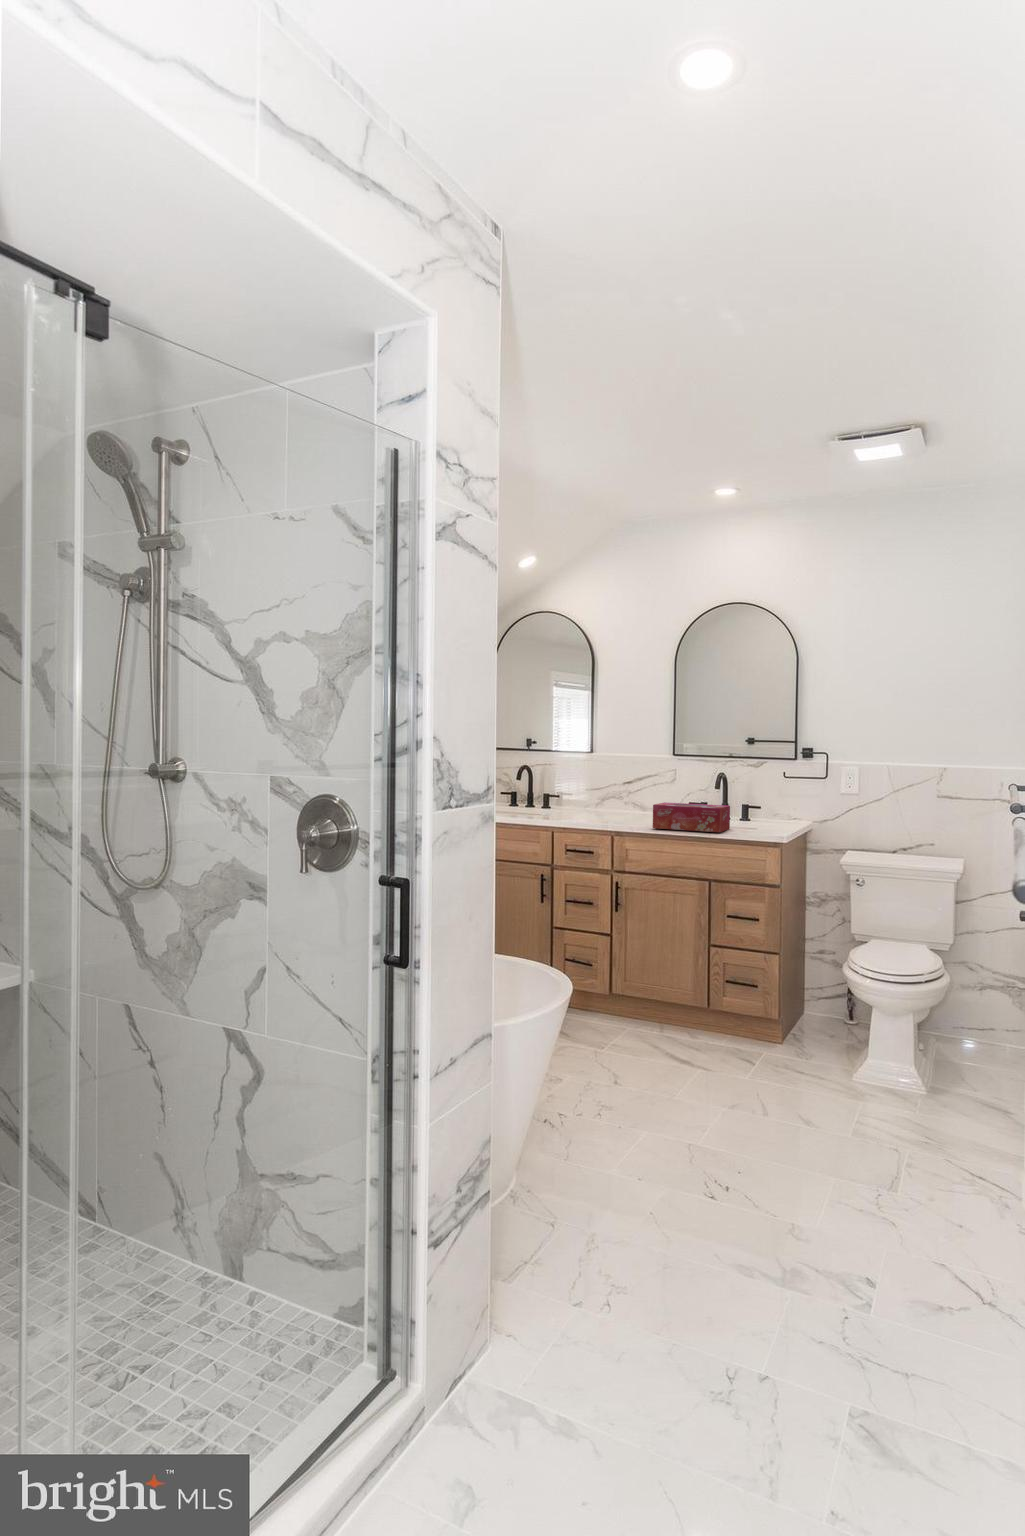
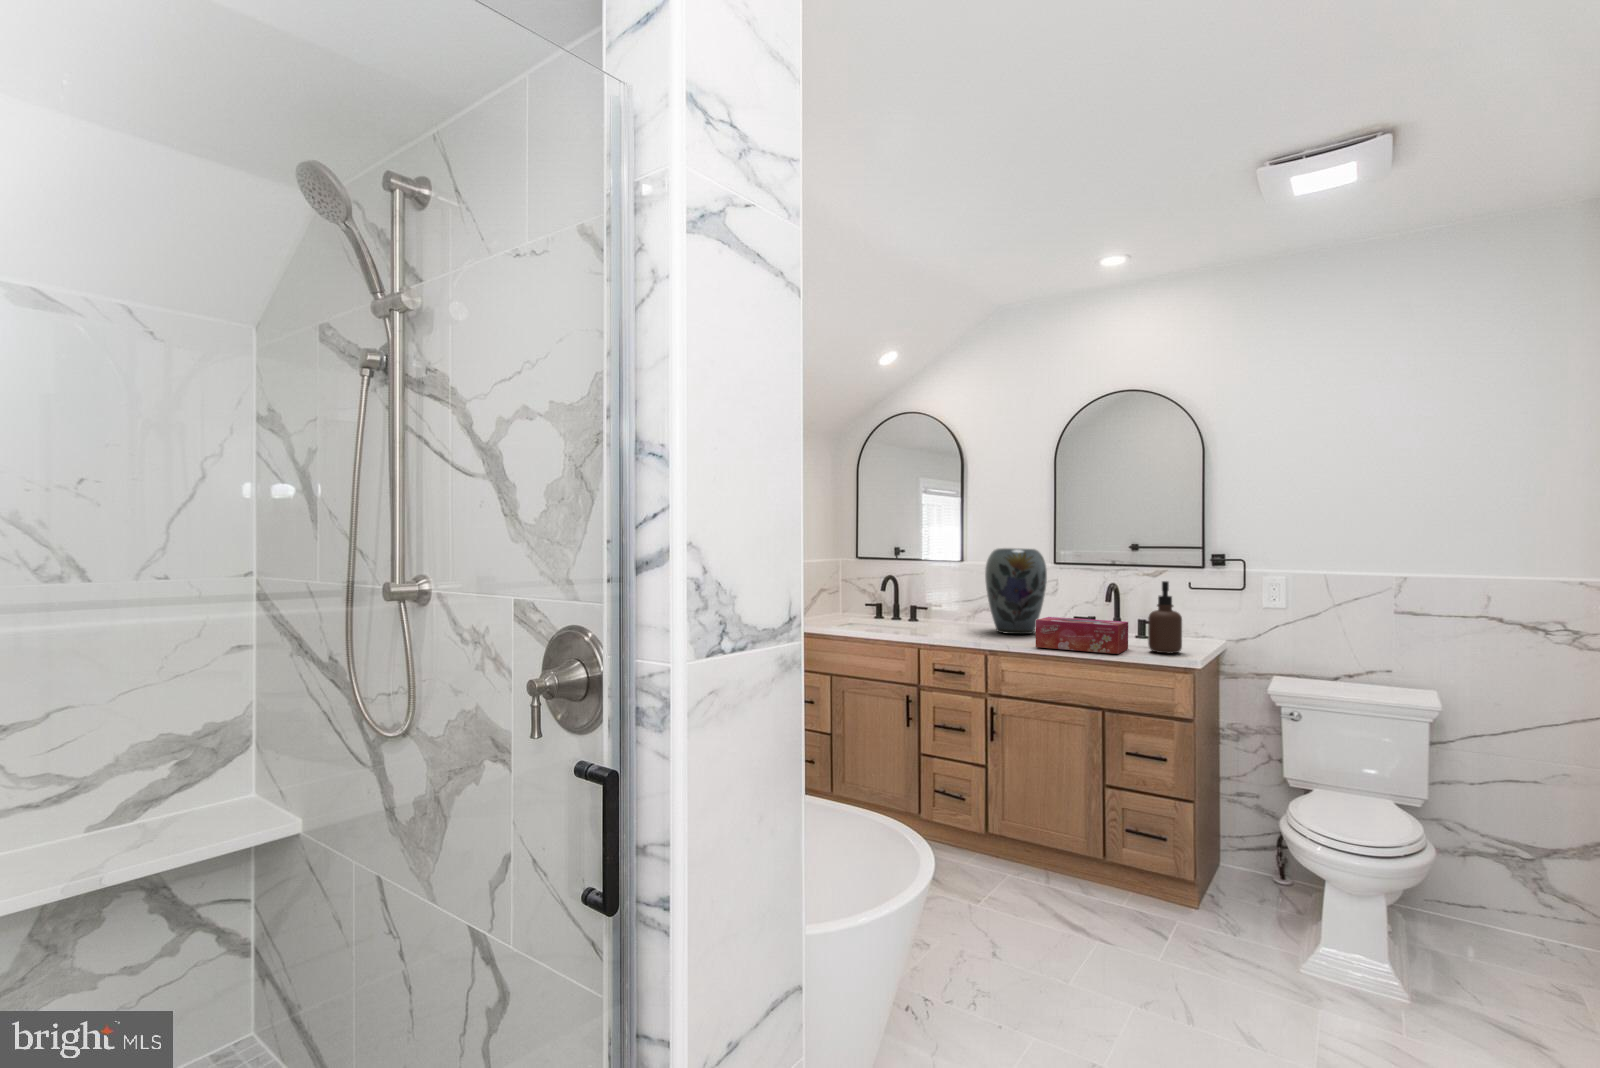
vase: none [611,742,665,819] -> present [985,548,1047,634]
soap dispenser: none [746,771,773,832] -> present [1148,581,1182,653]

